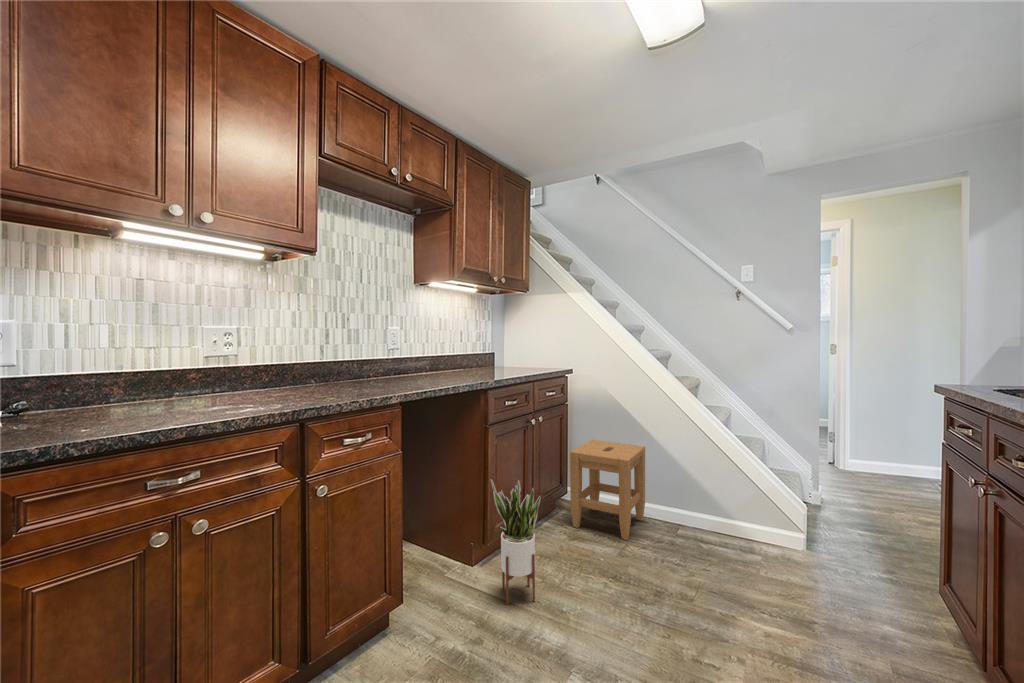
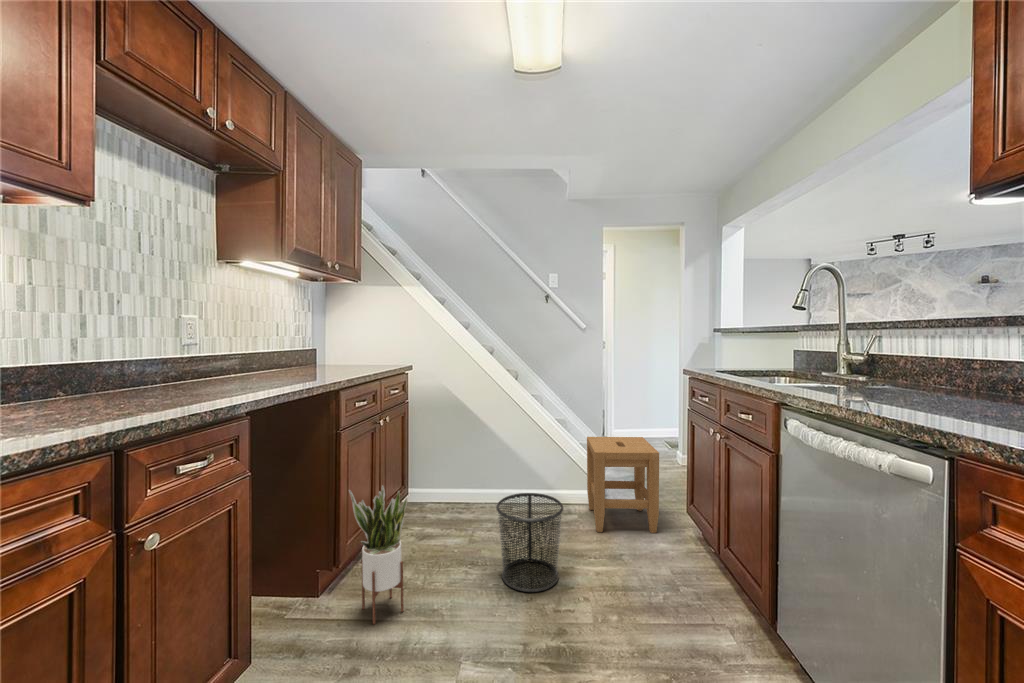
stool: present [570,440,645,540] -> present [587,437,659,533]
waste bin: none [633,514,712,627] -> present [496,493,563,592]

